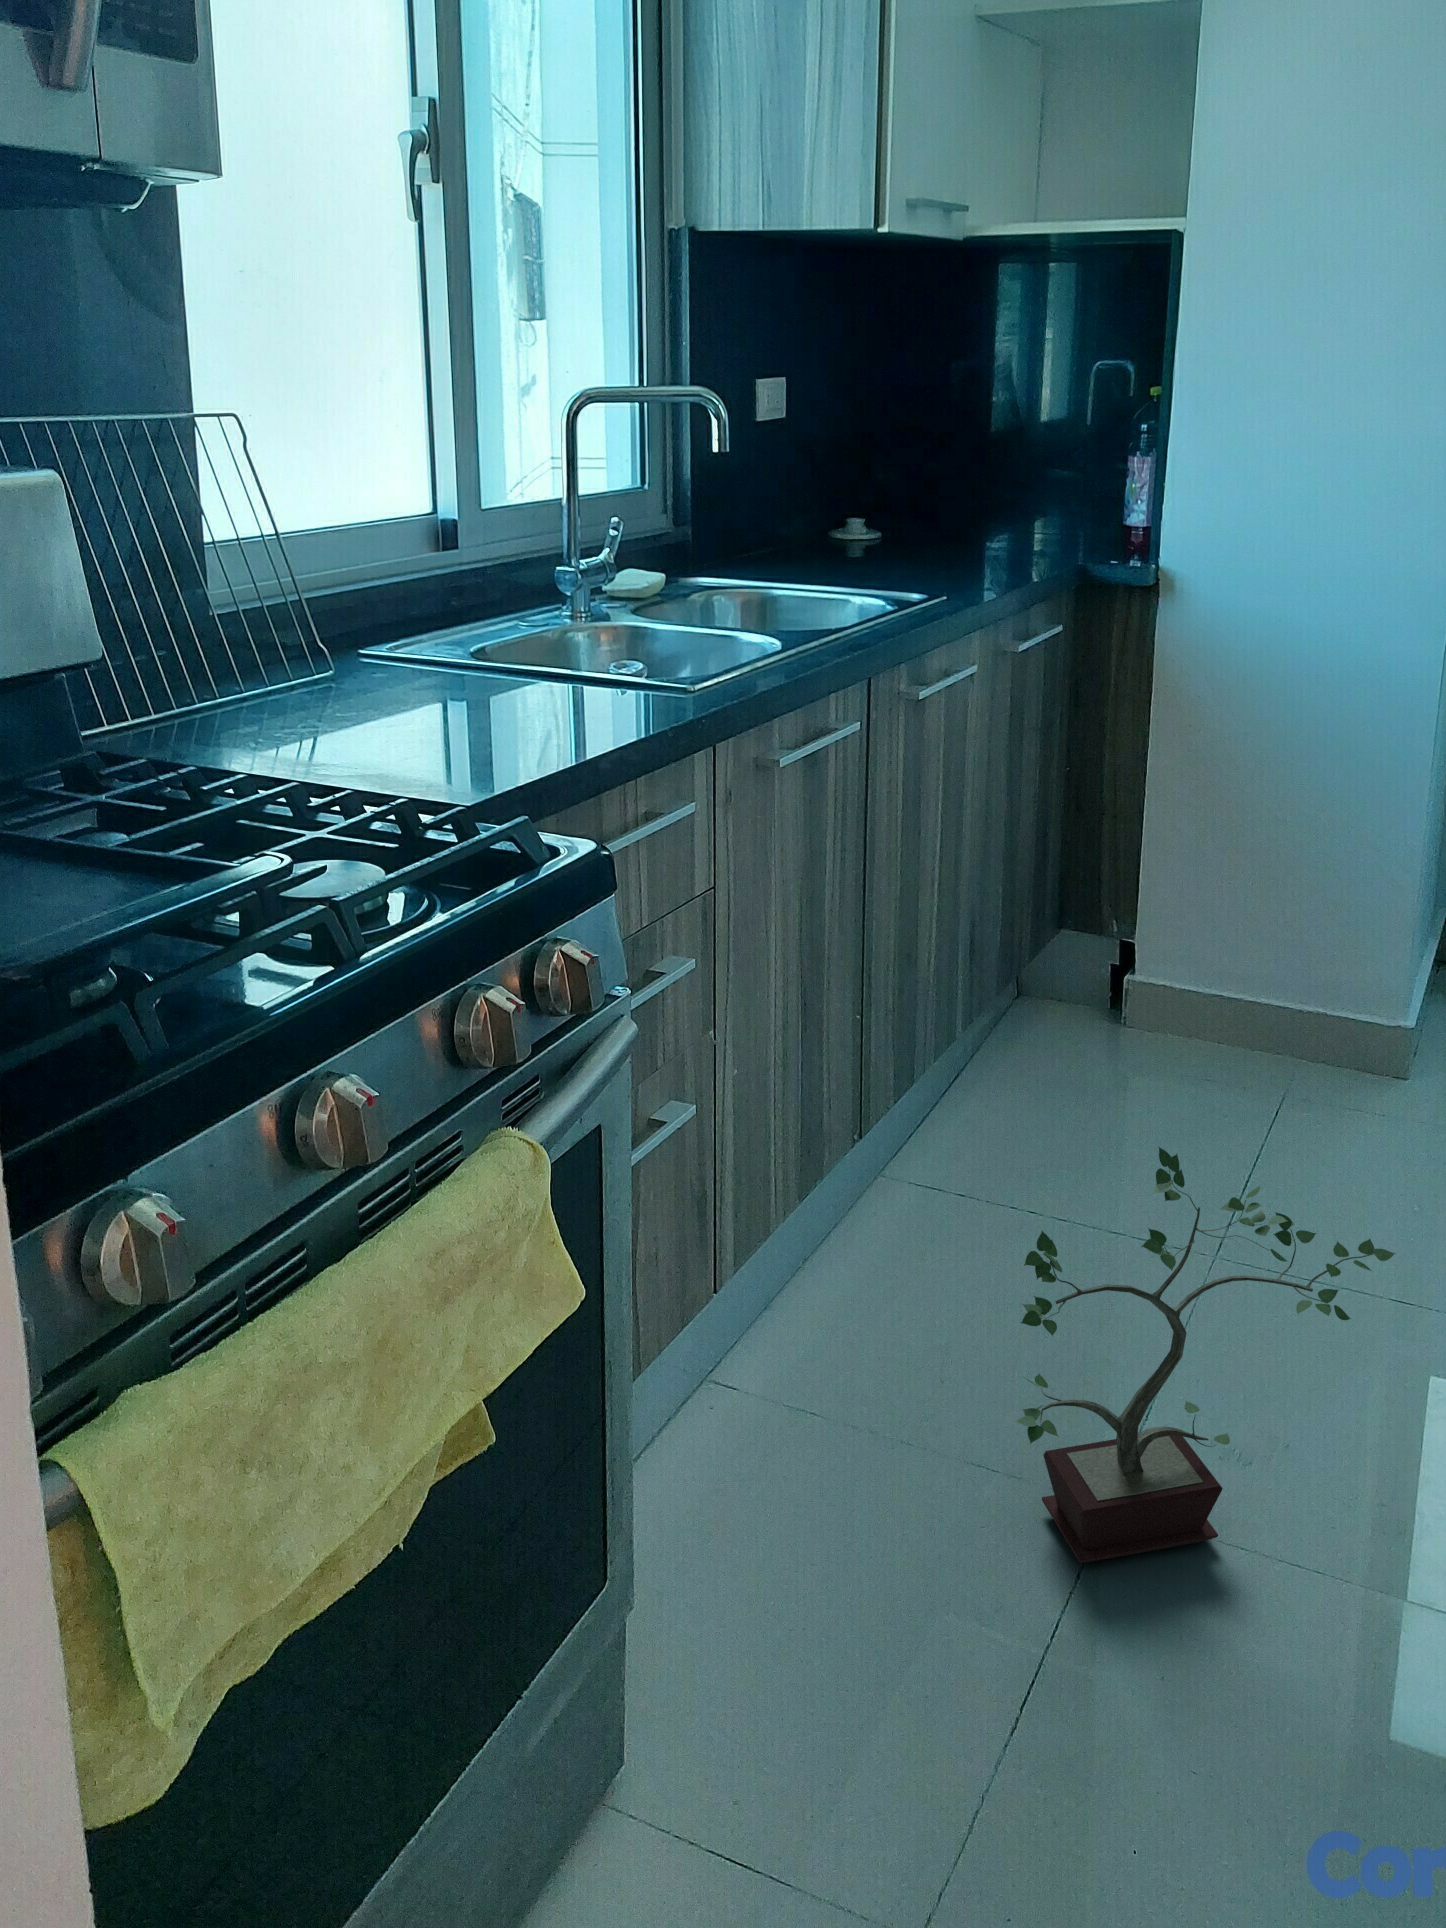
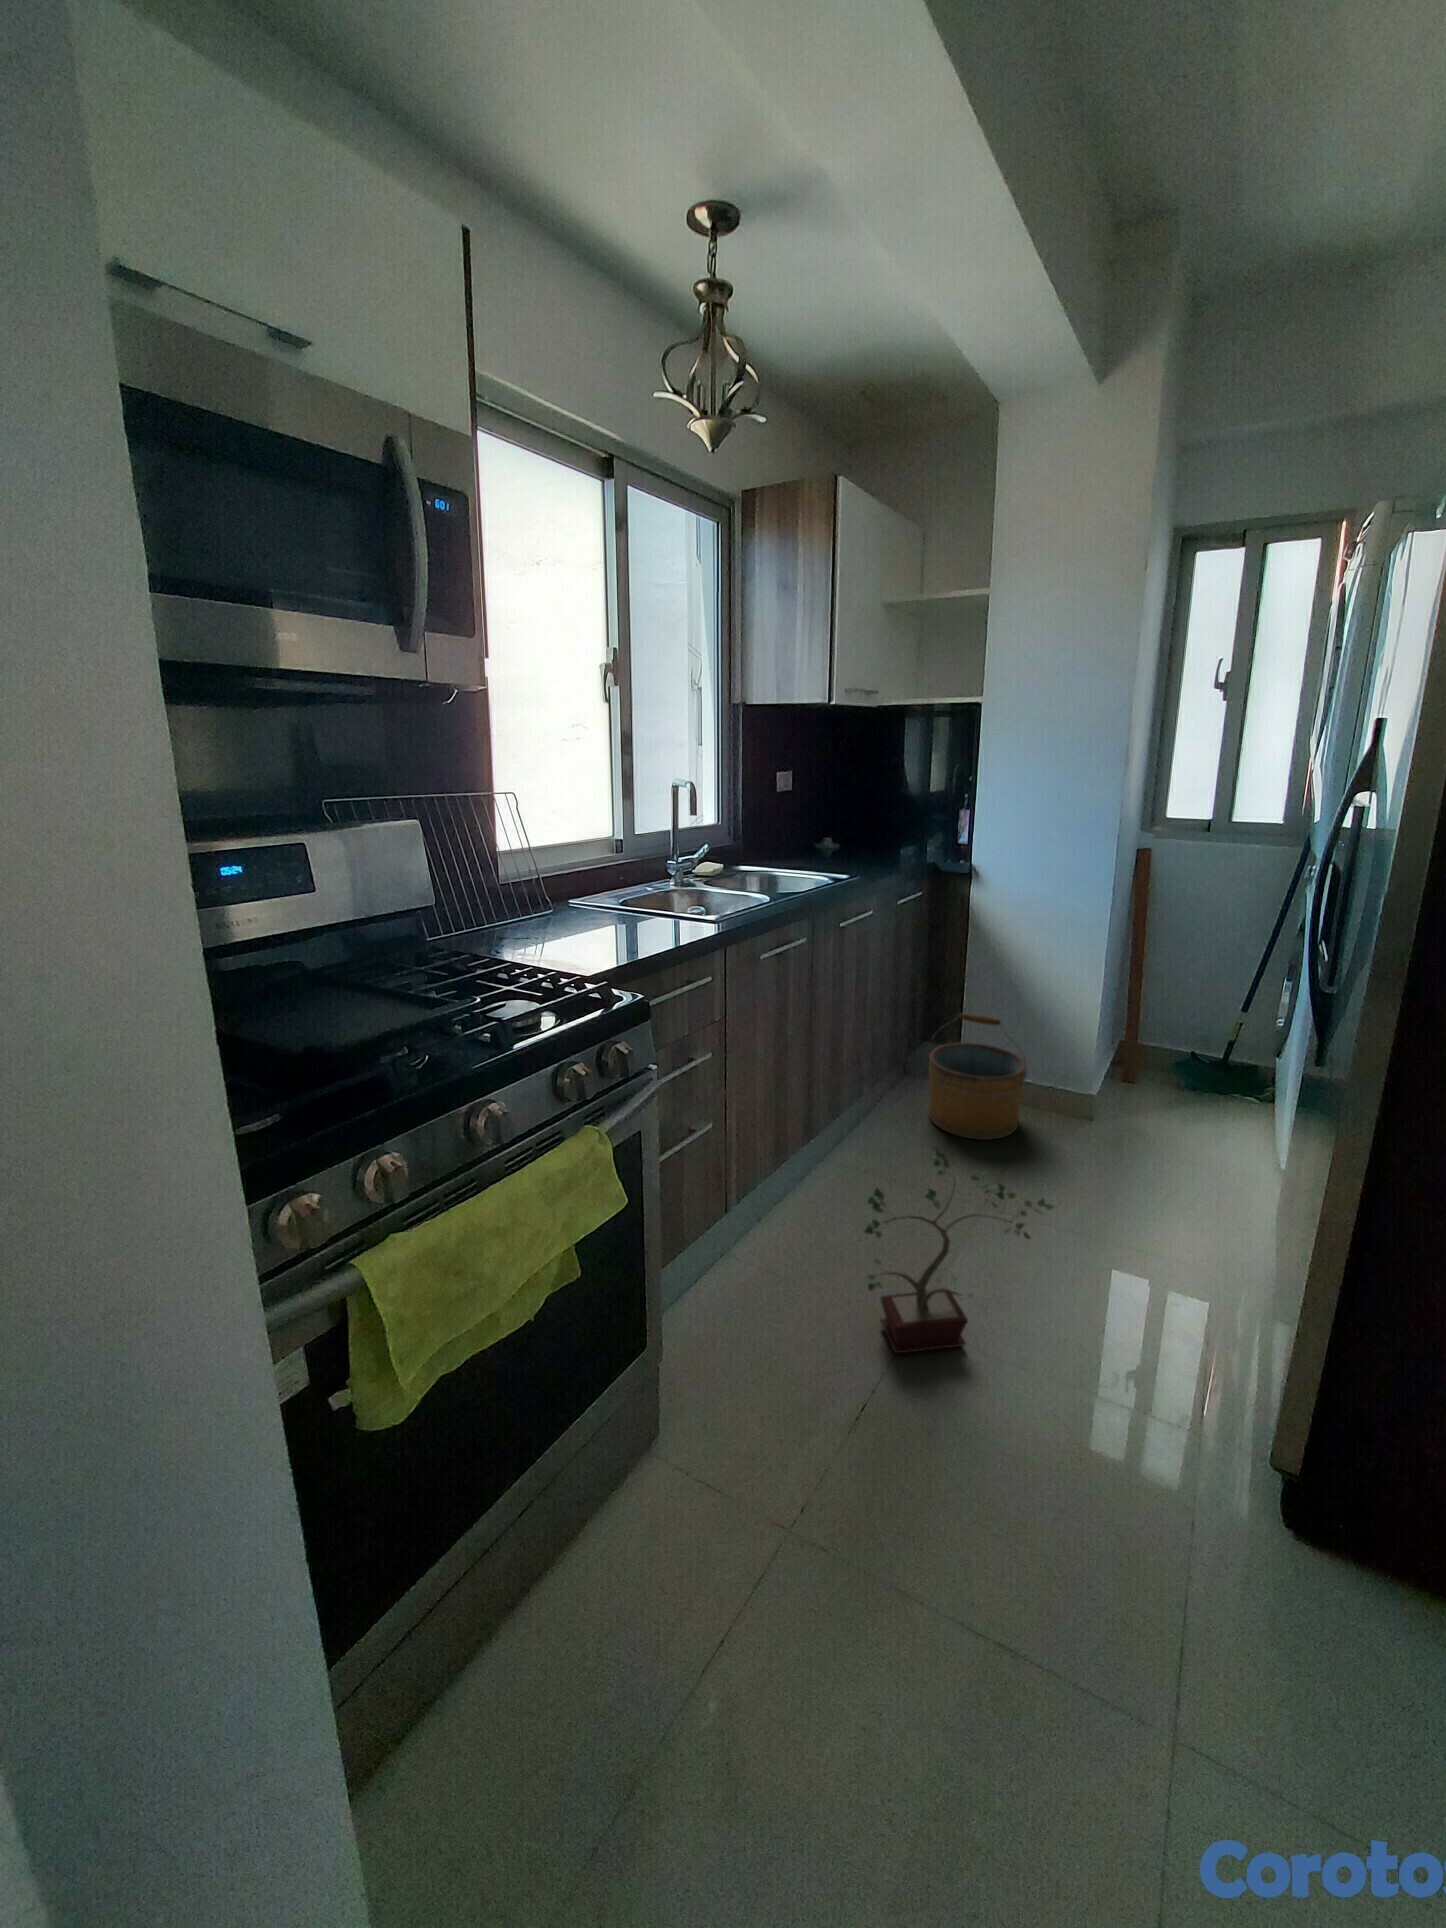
bucket: none [1085,877,1286,1133] -> present [929,1013,1027,1140]

